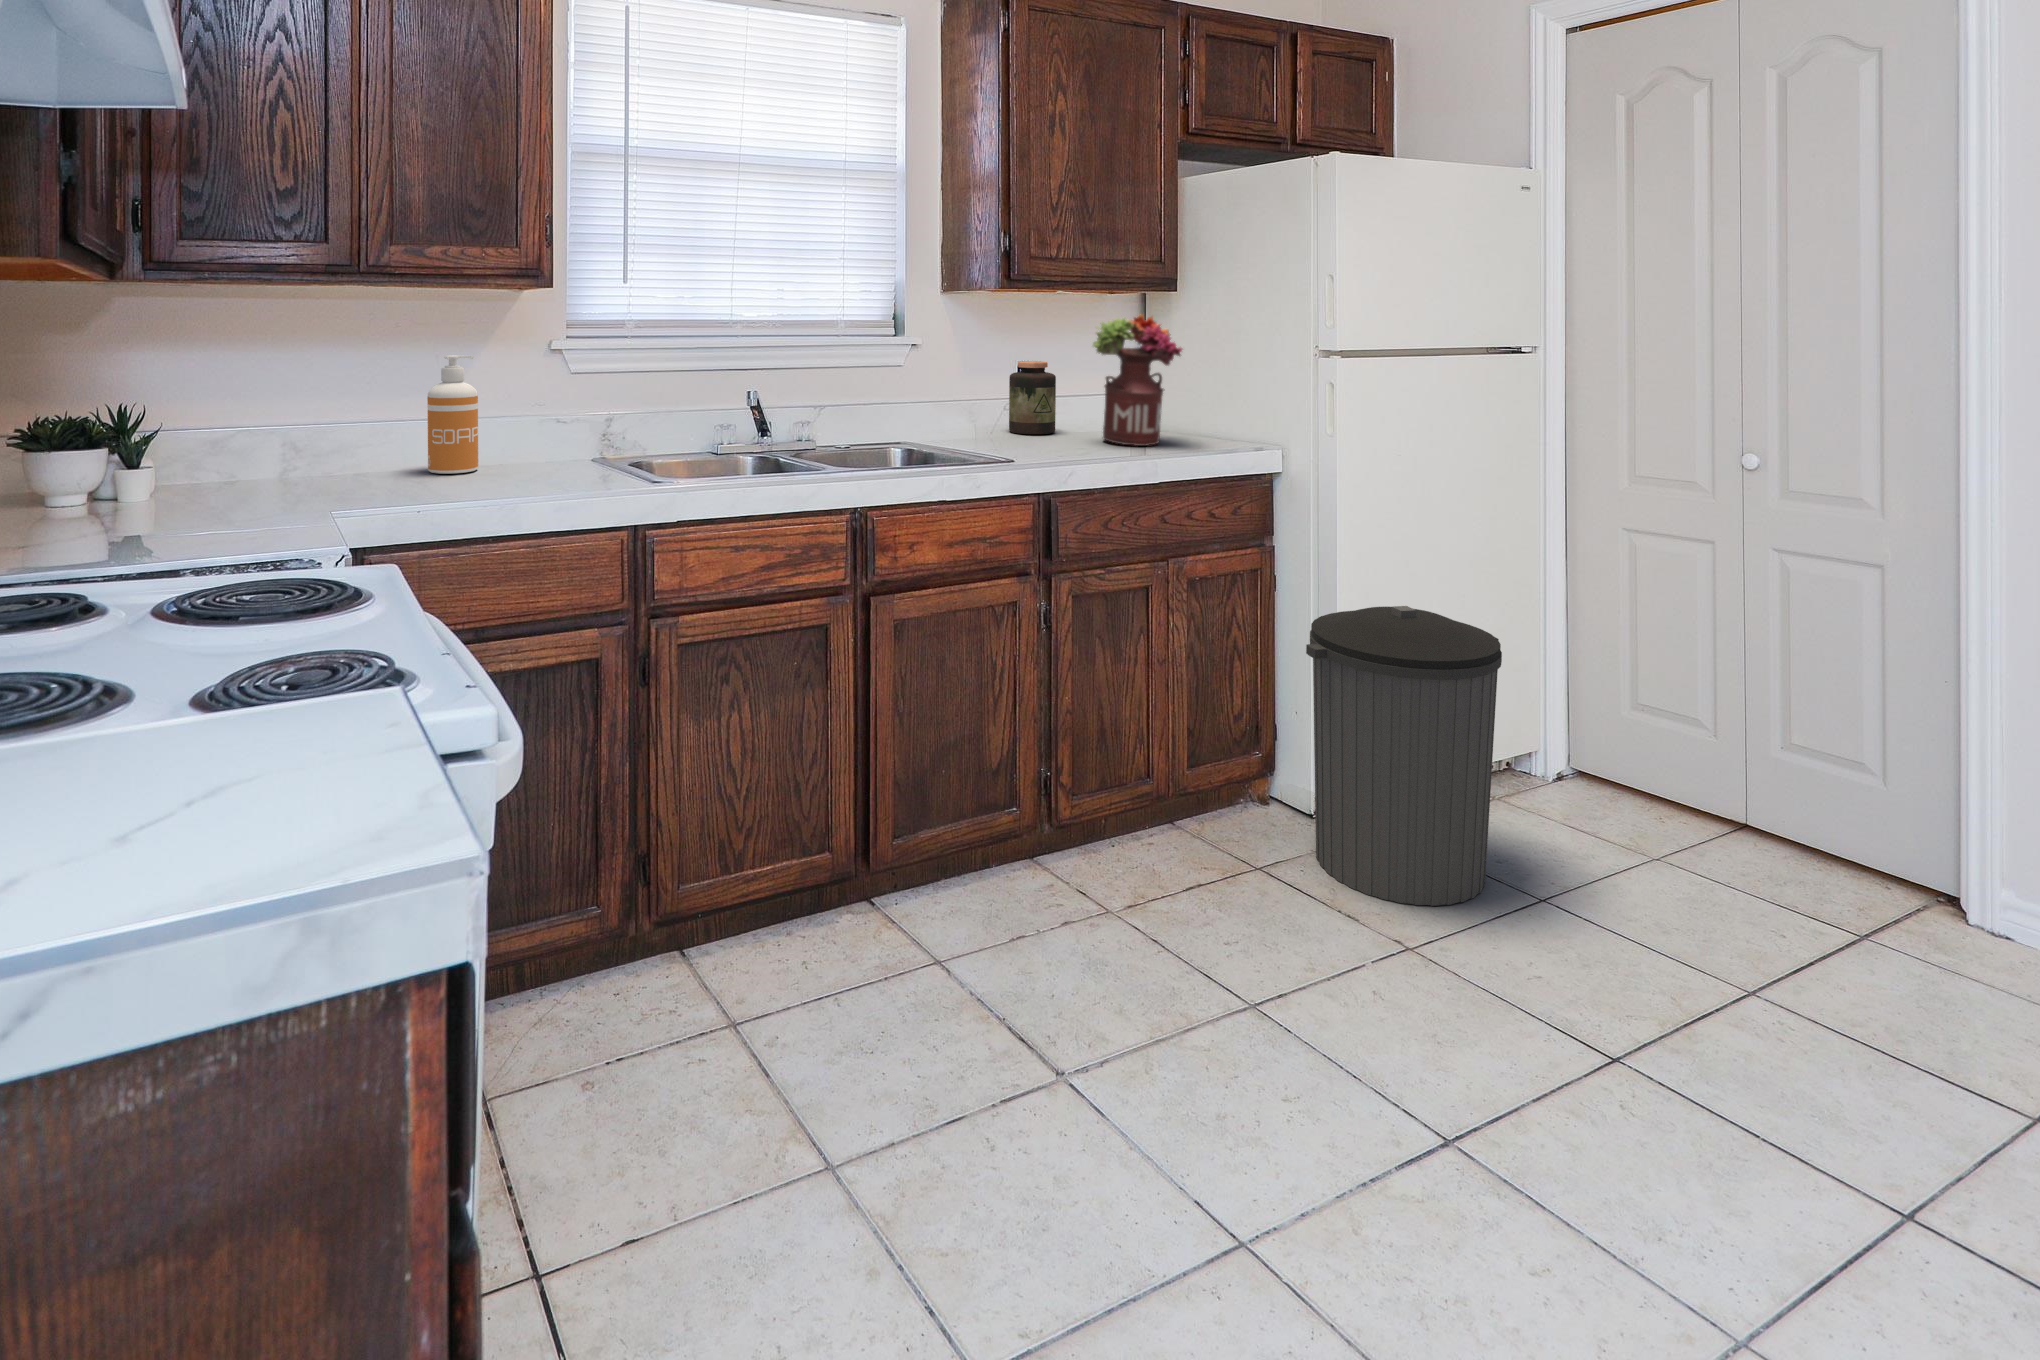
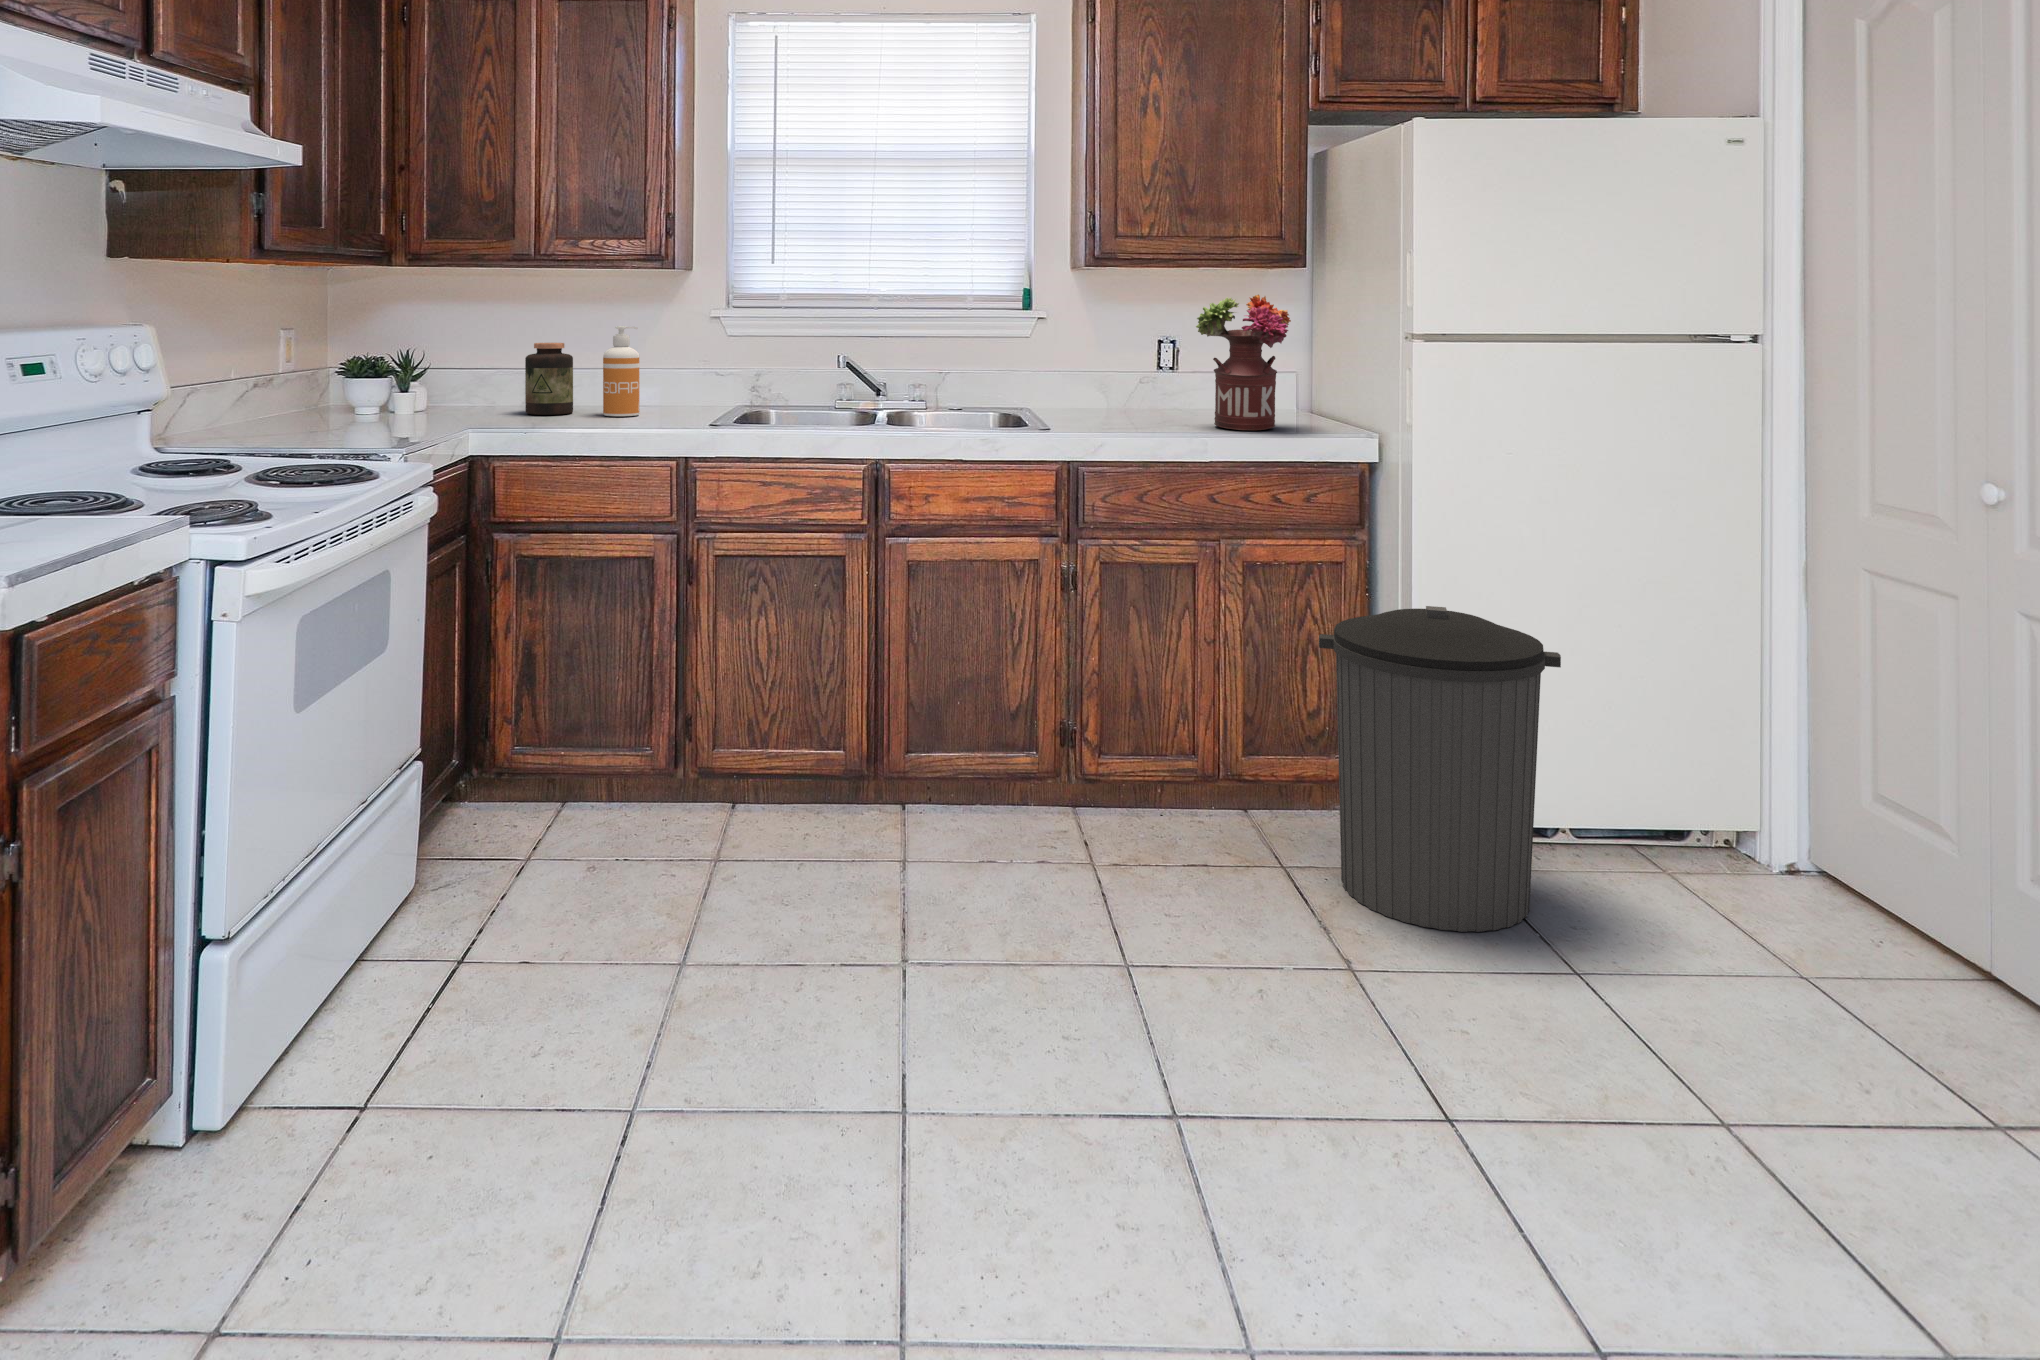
jar: present [1009,361,1056,434] -> present [525,343,573,415]

